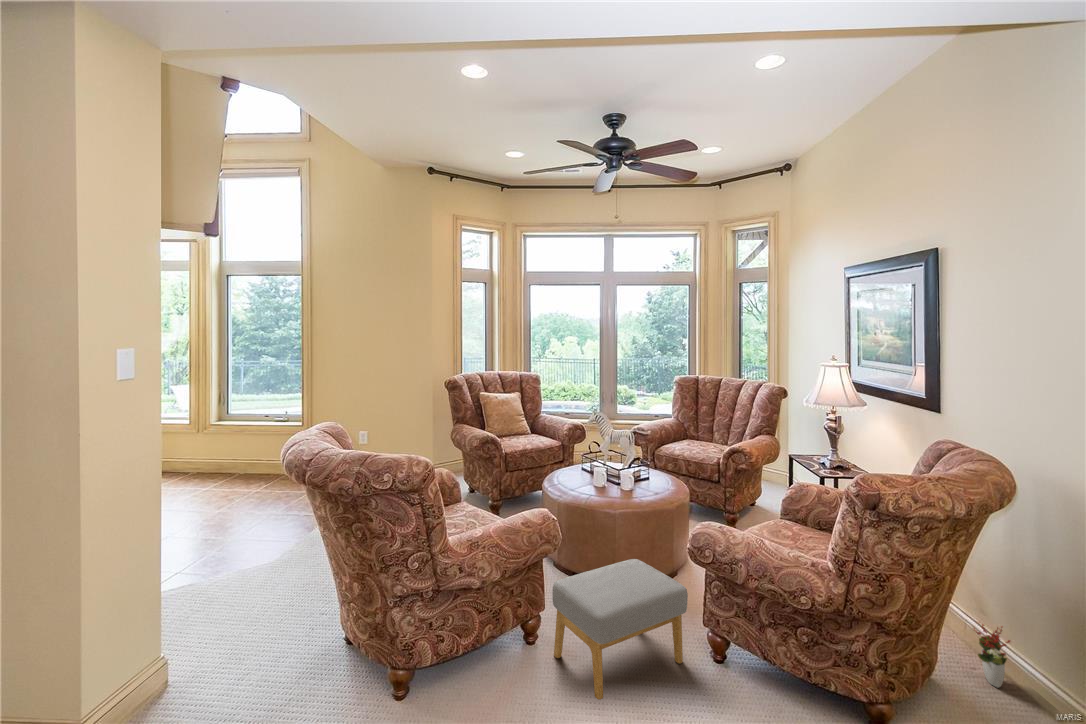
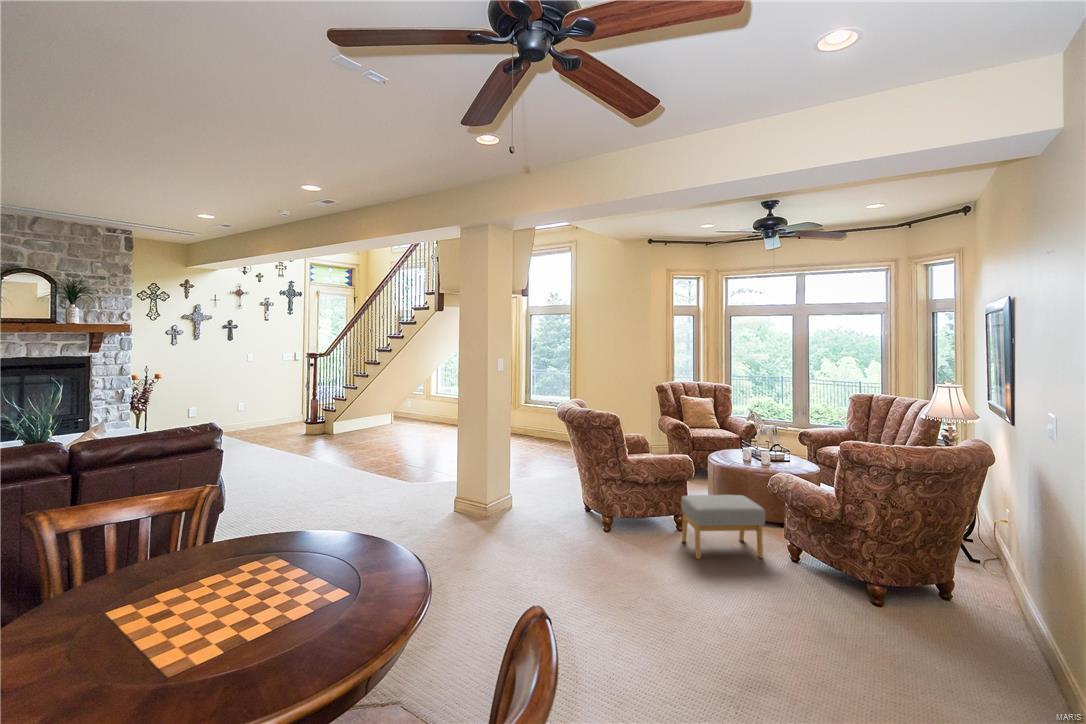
decorative plant: present [974,624,1010,688] -> none [992,563,1020,614]

